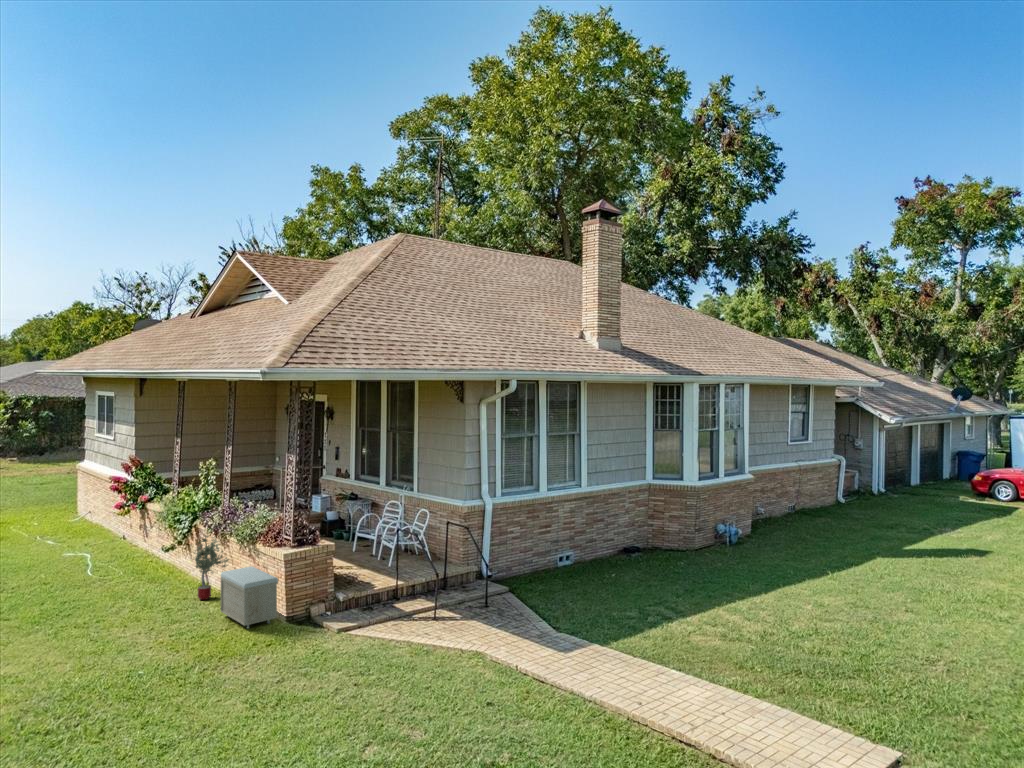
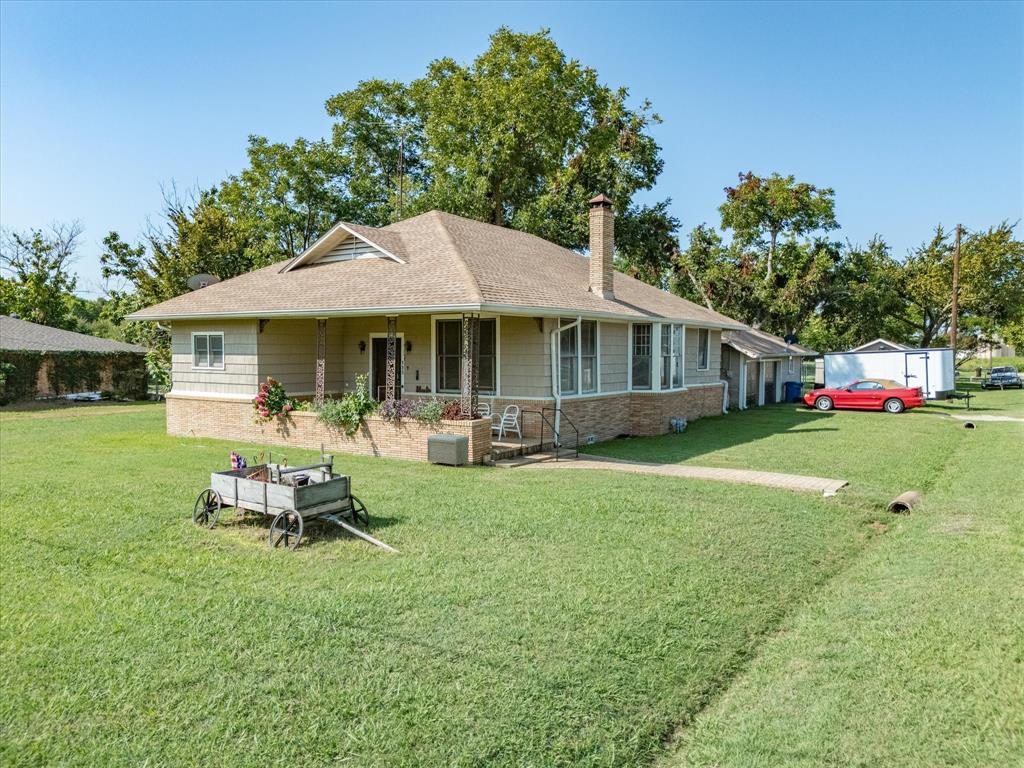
potted tree: present [195,536,229,600] -> none [387,417,415,459]

